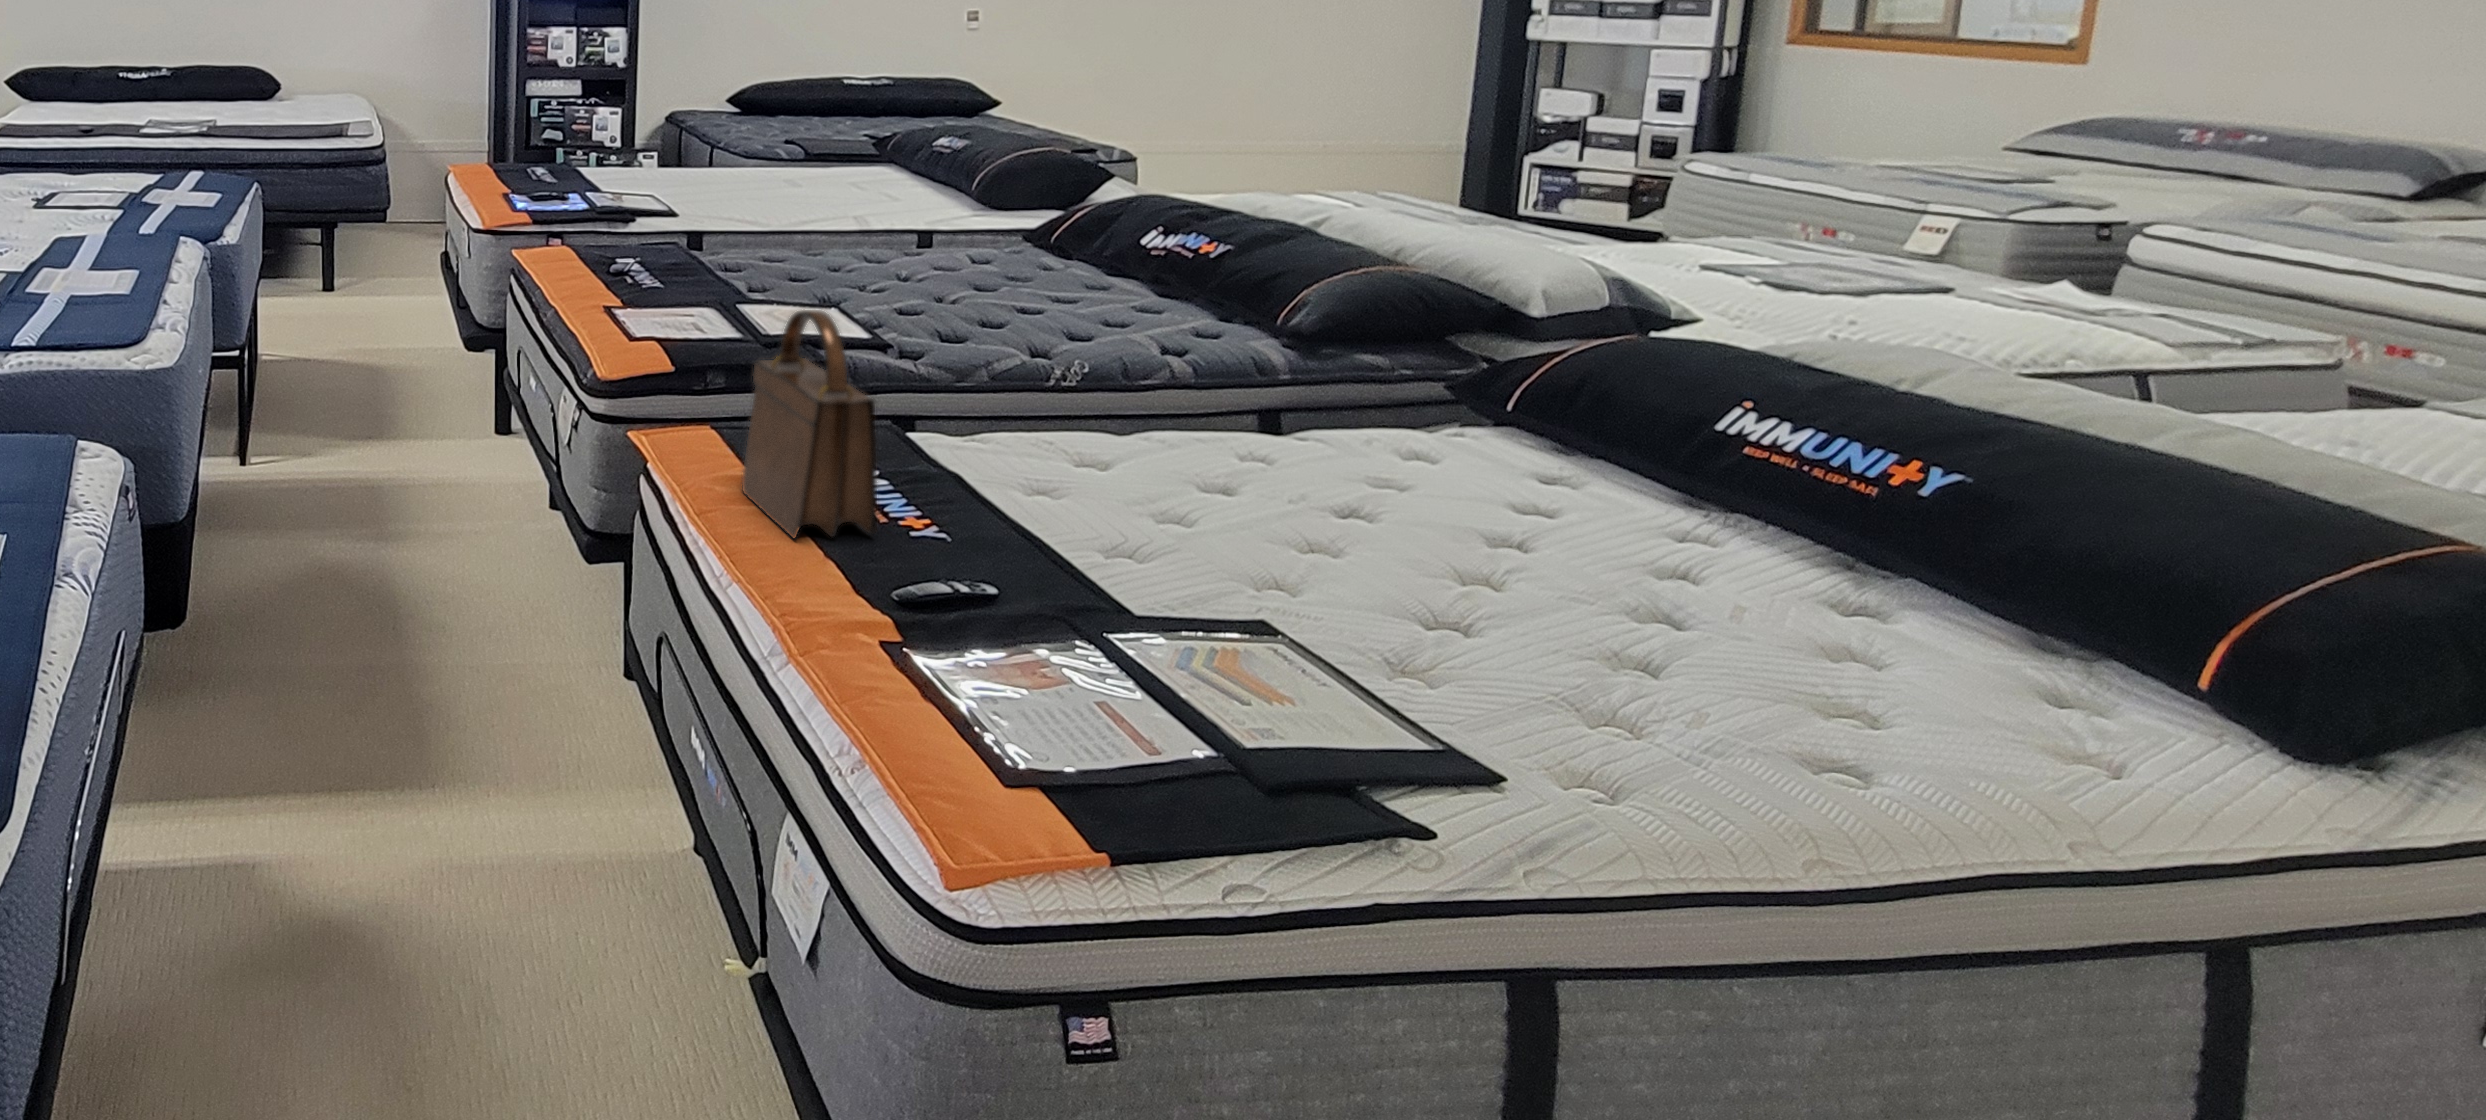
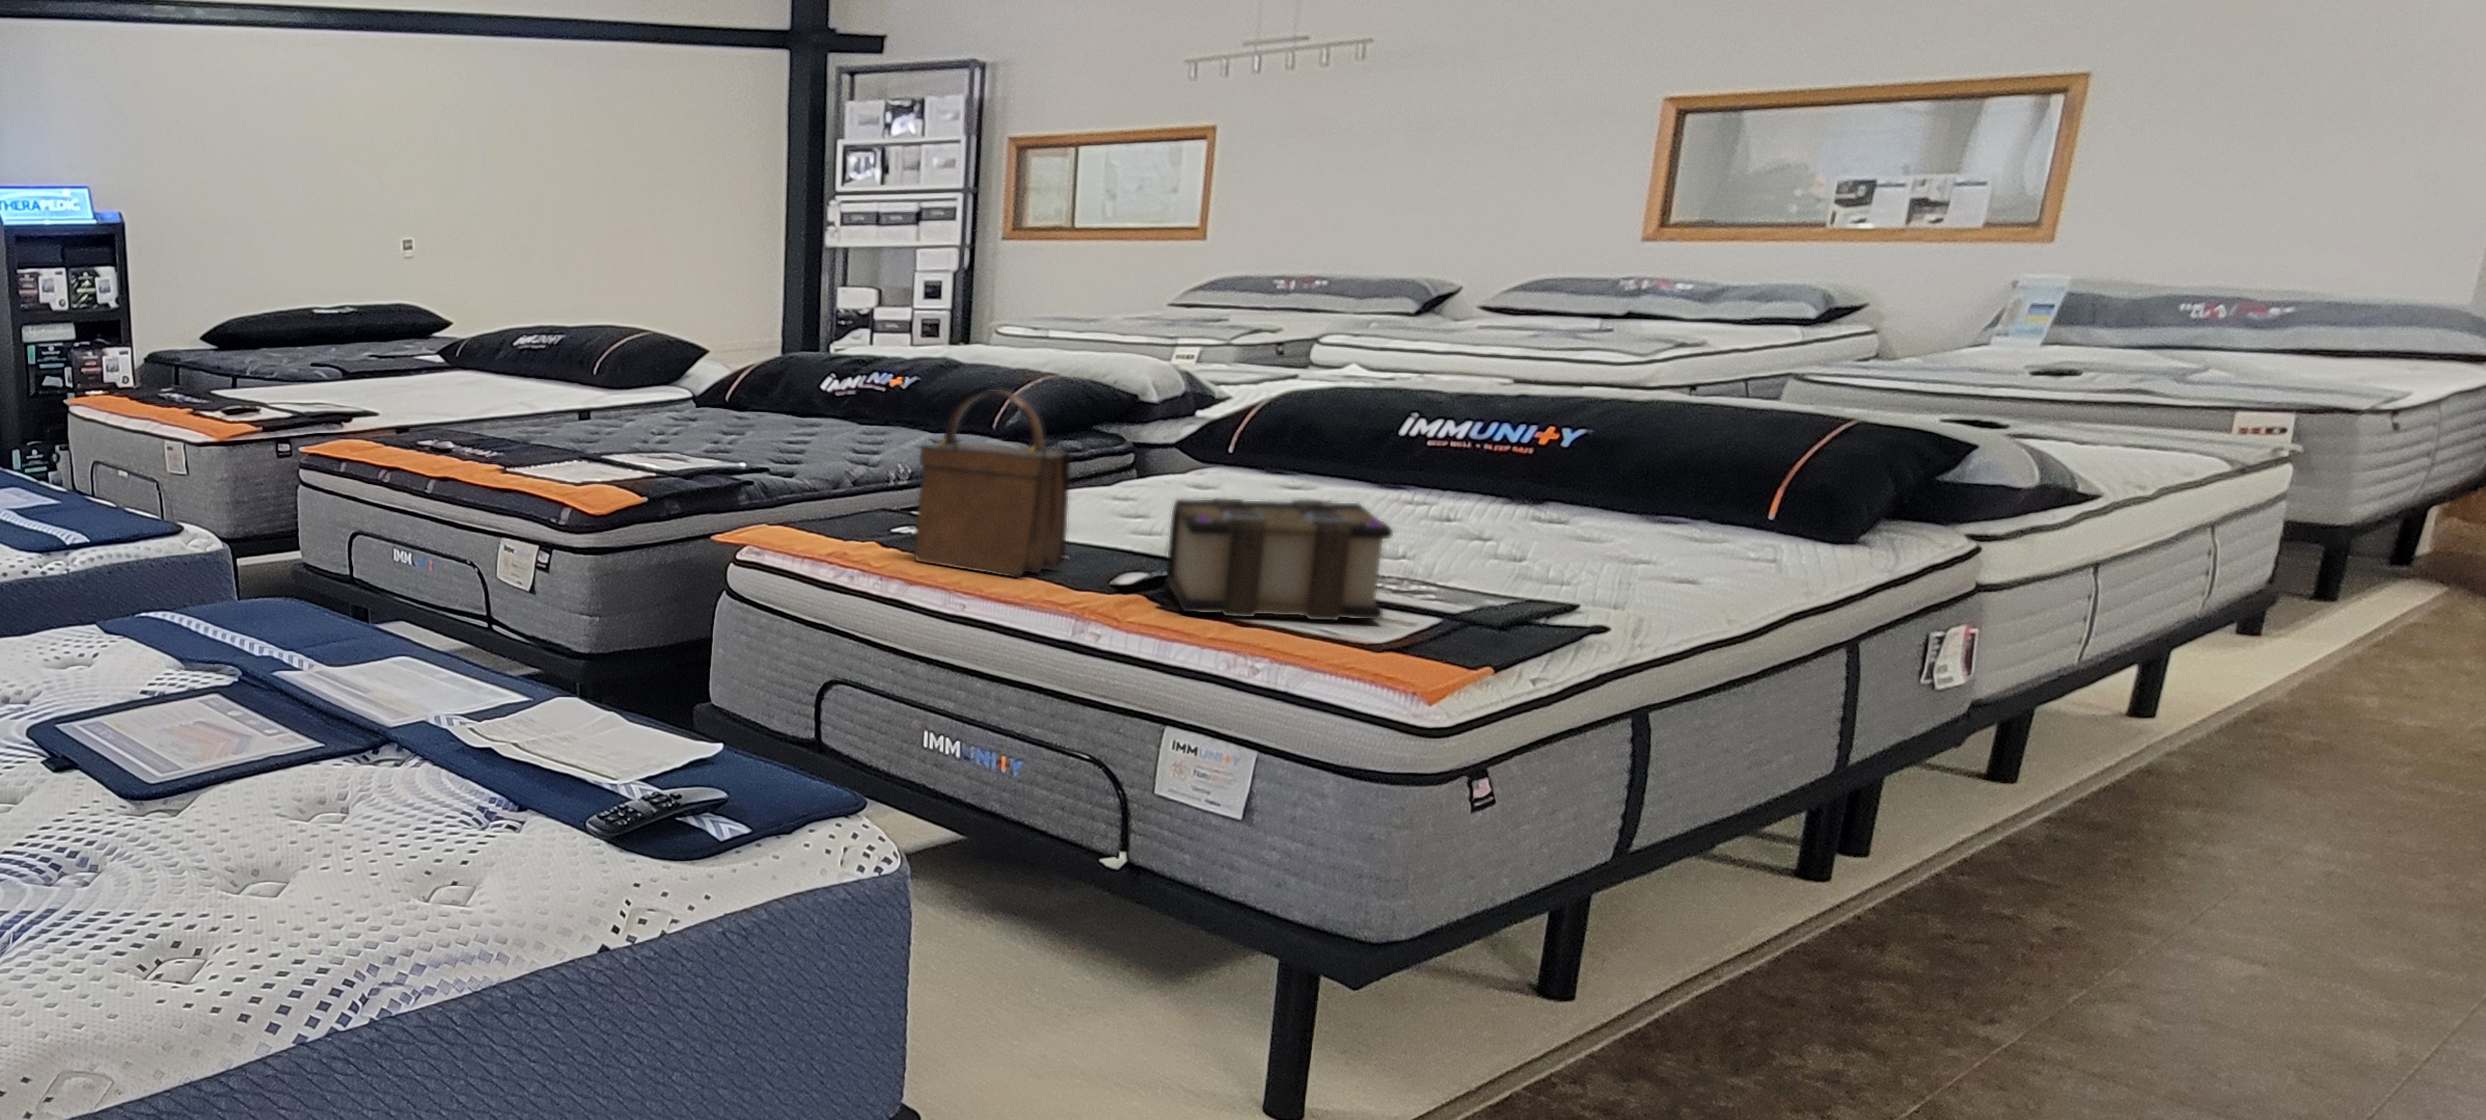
book: none [848,485,1159,708] -> present [1167,499,1393,620]

